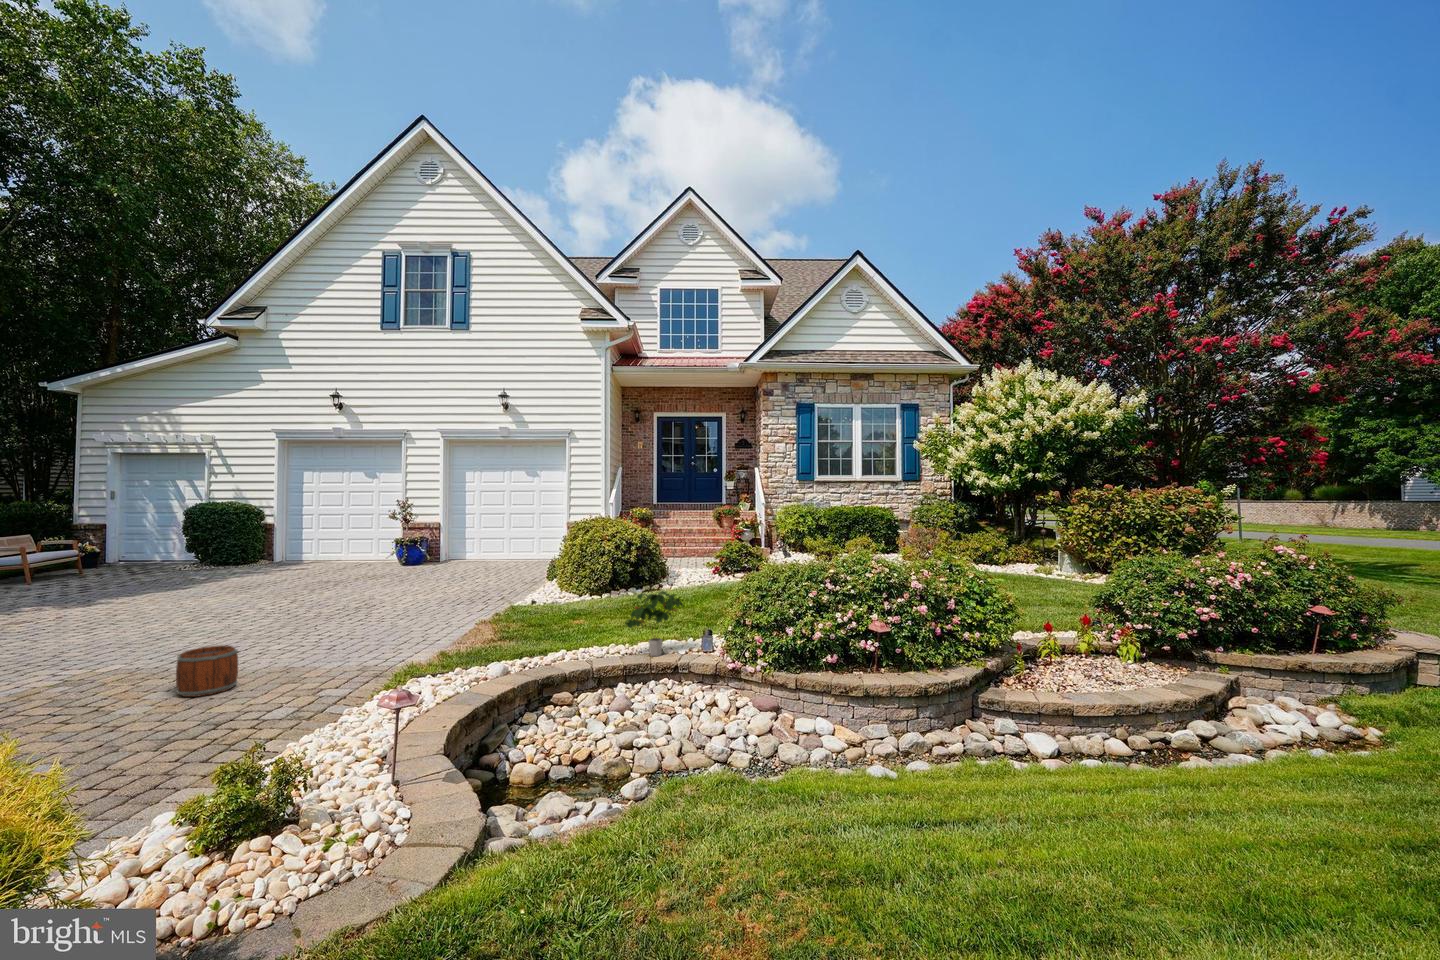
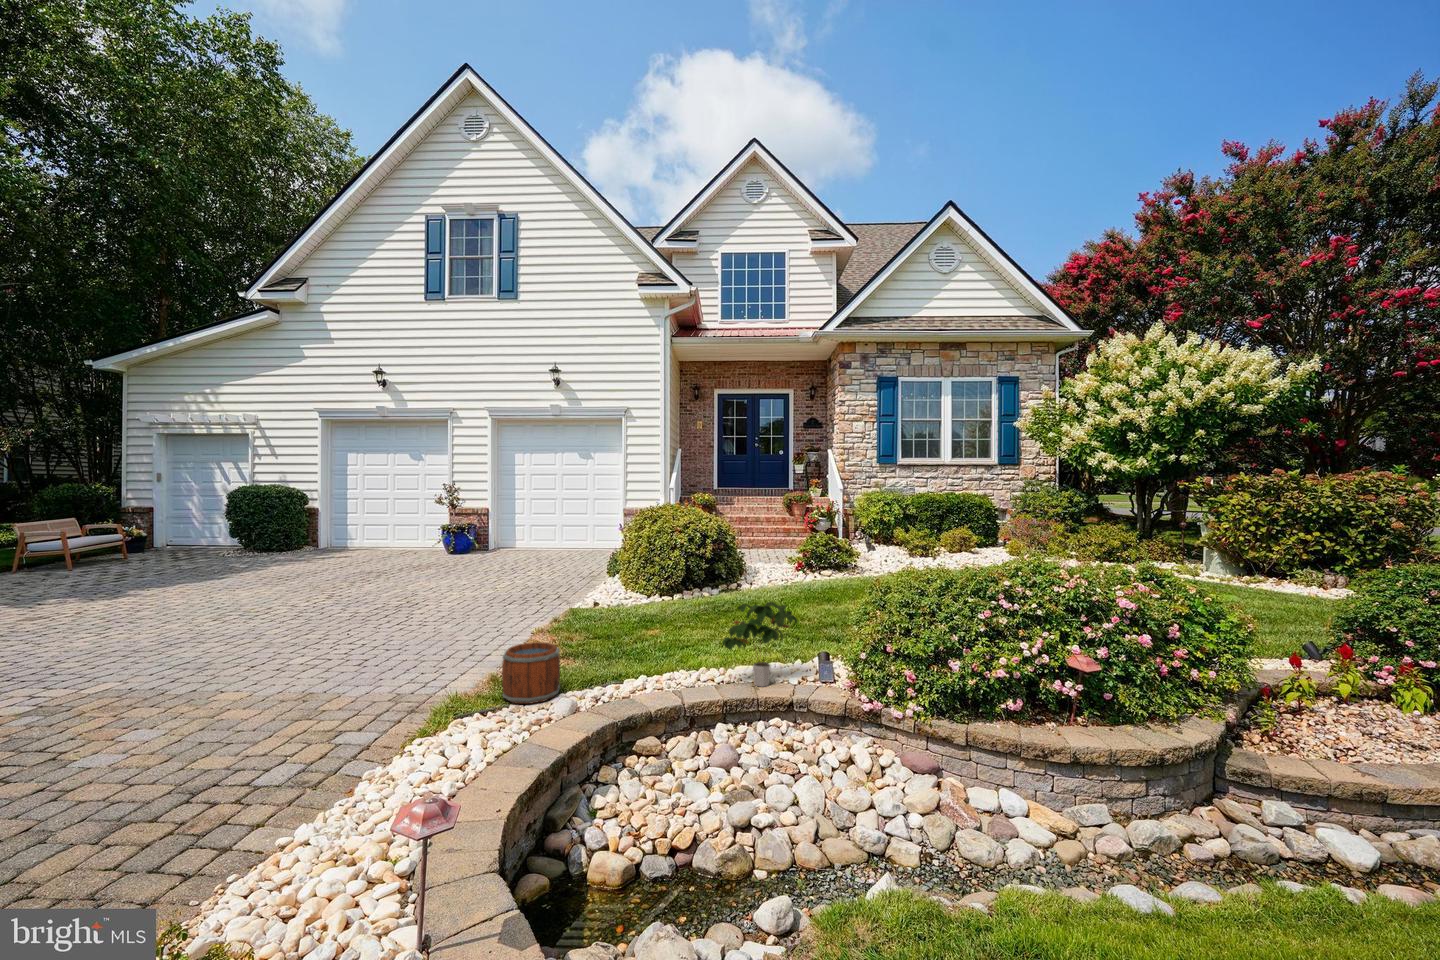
bucket: present [176,645,238,697] -> present [502,642,560,704]

